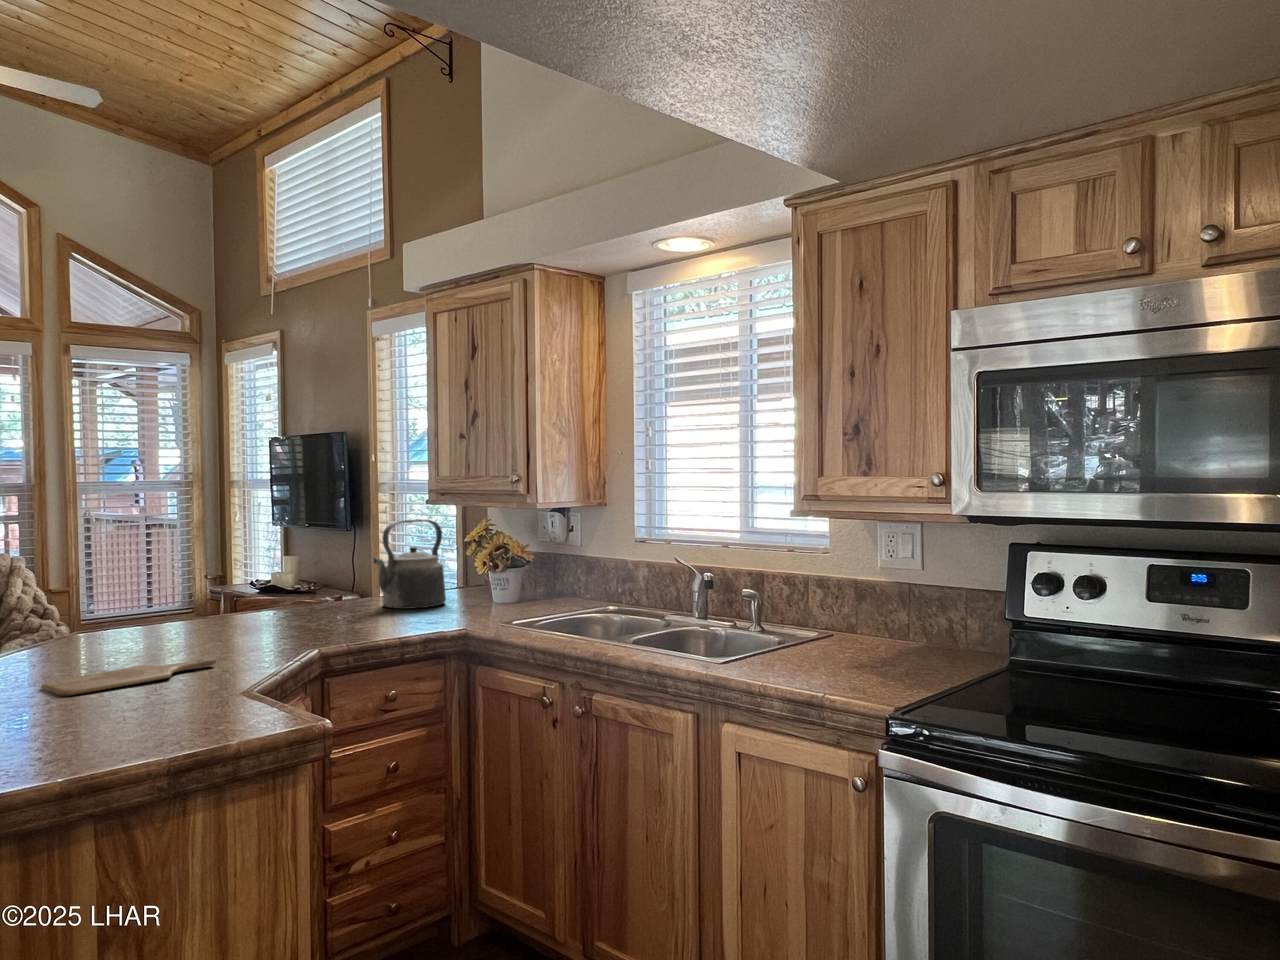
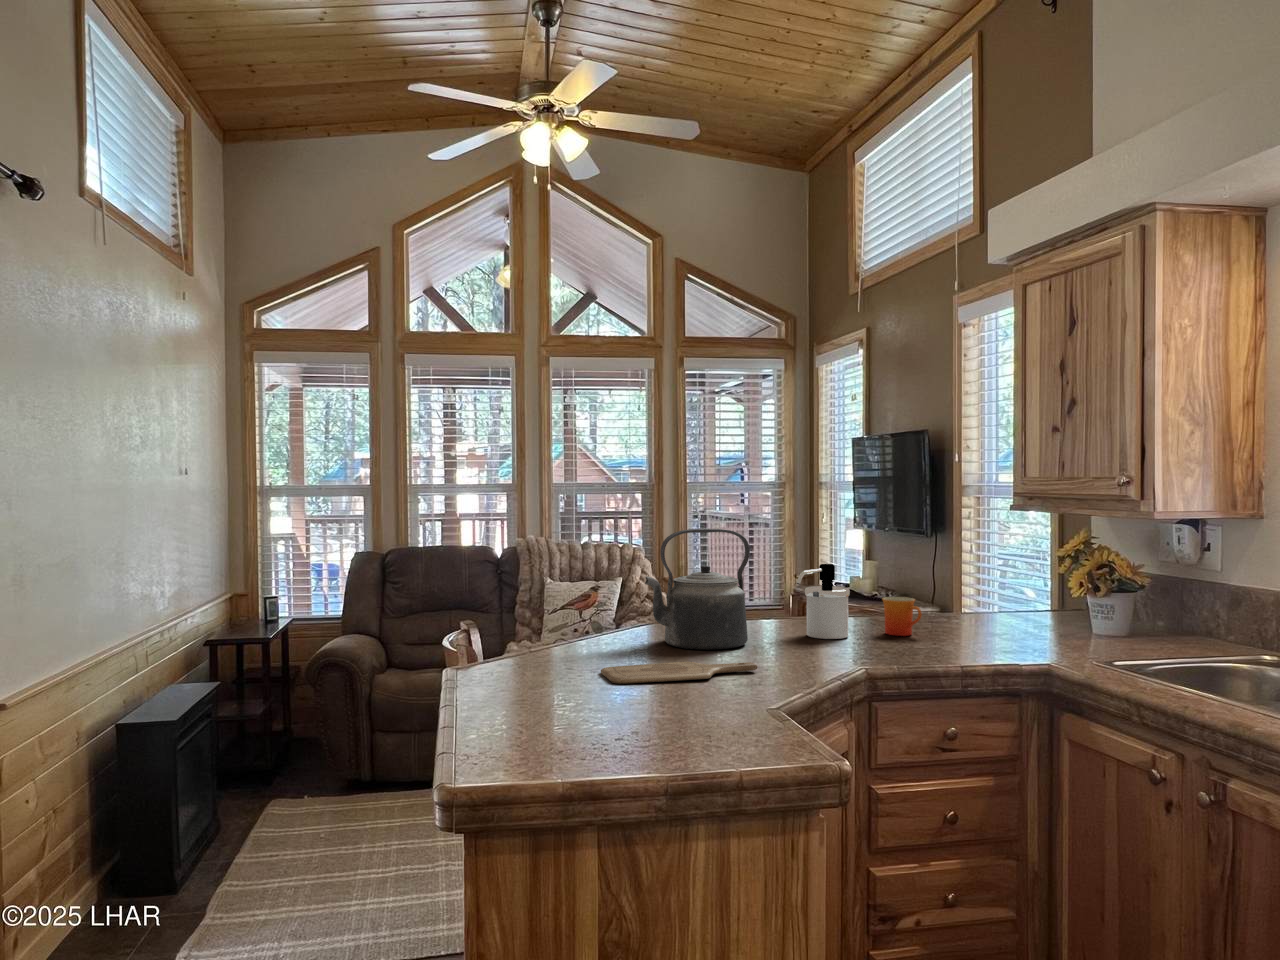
kettle: present [373,519,446,609] -> present [645,529,750,650]
soap dispenser: none [242,560,292,631] -> present [797,564,850,639]
mug: none [321,586,358,620] -> present [882,597,922,636]

